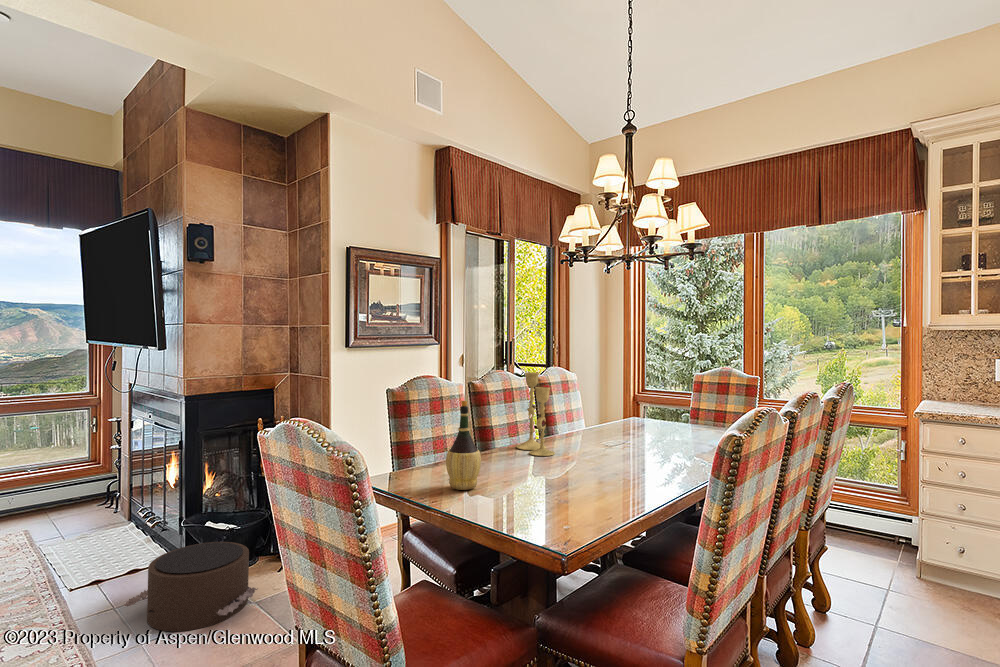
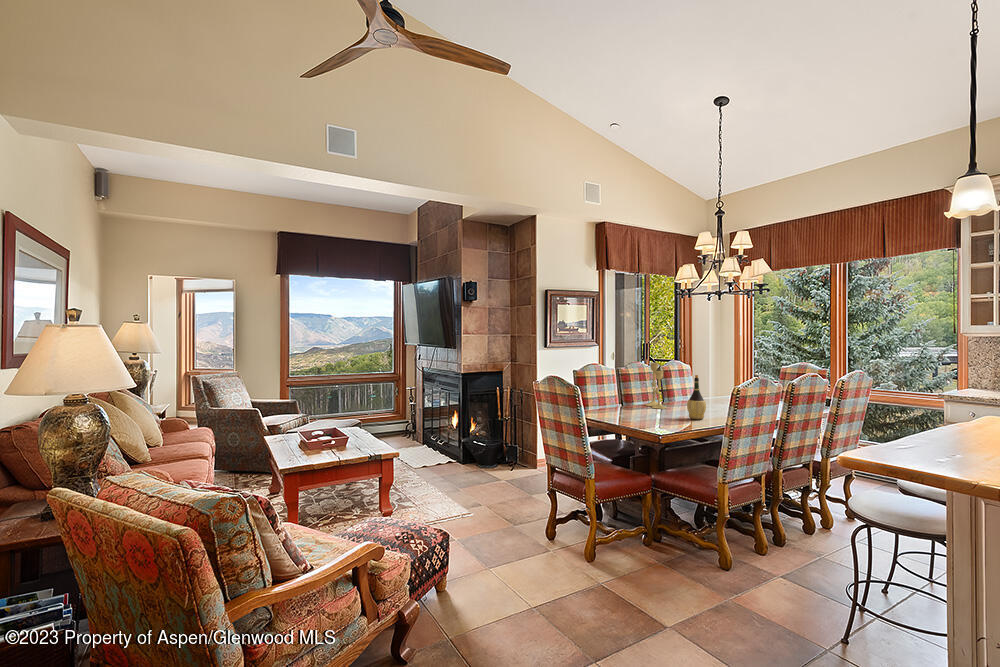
wine bottle: present [446,401,481,490] -> present [687,375,706,419]
pouf: present [124,542,258,631] -> none [445,450,506,487]

